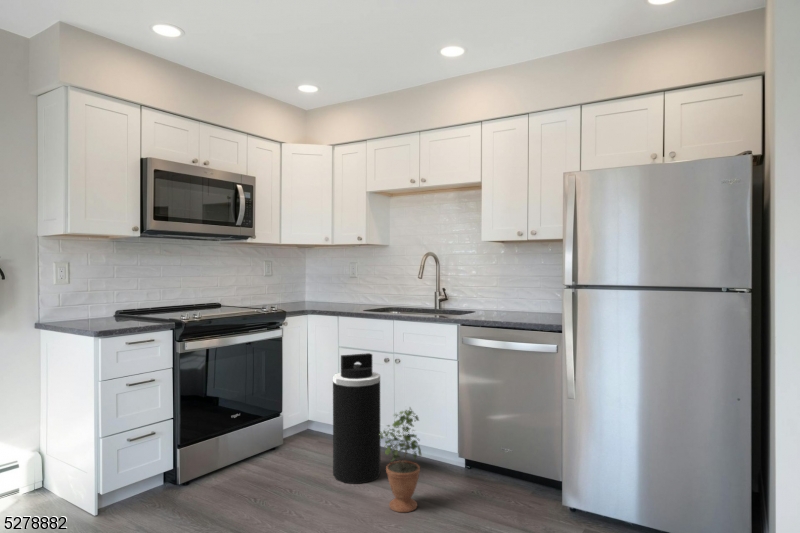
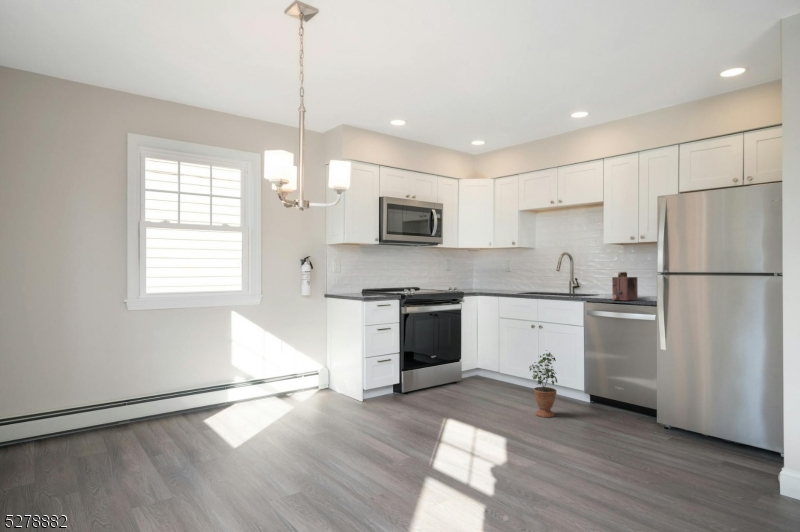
toaster: none [495,281,526,323] -> present [612,272,638,300]
trash can: present [333,353,381,484] -> none [497,320,530,403]

